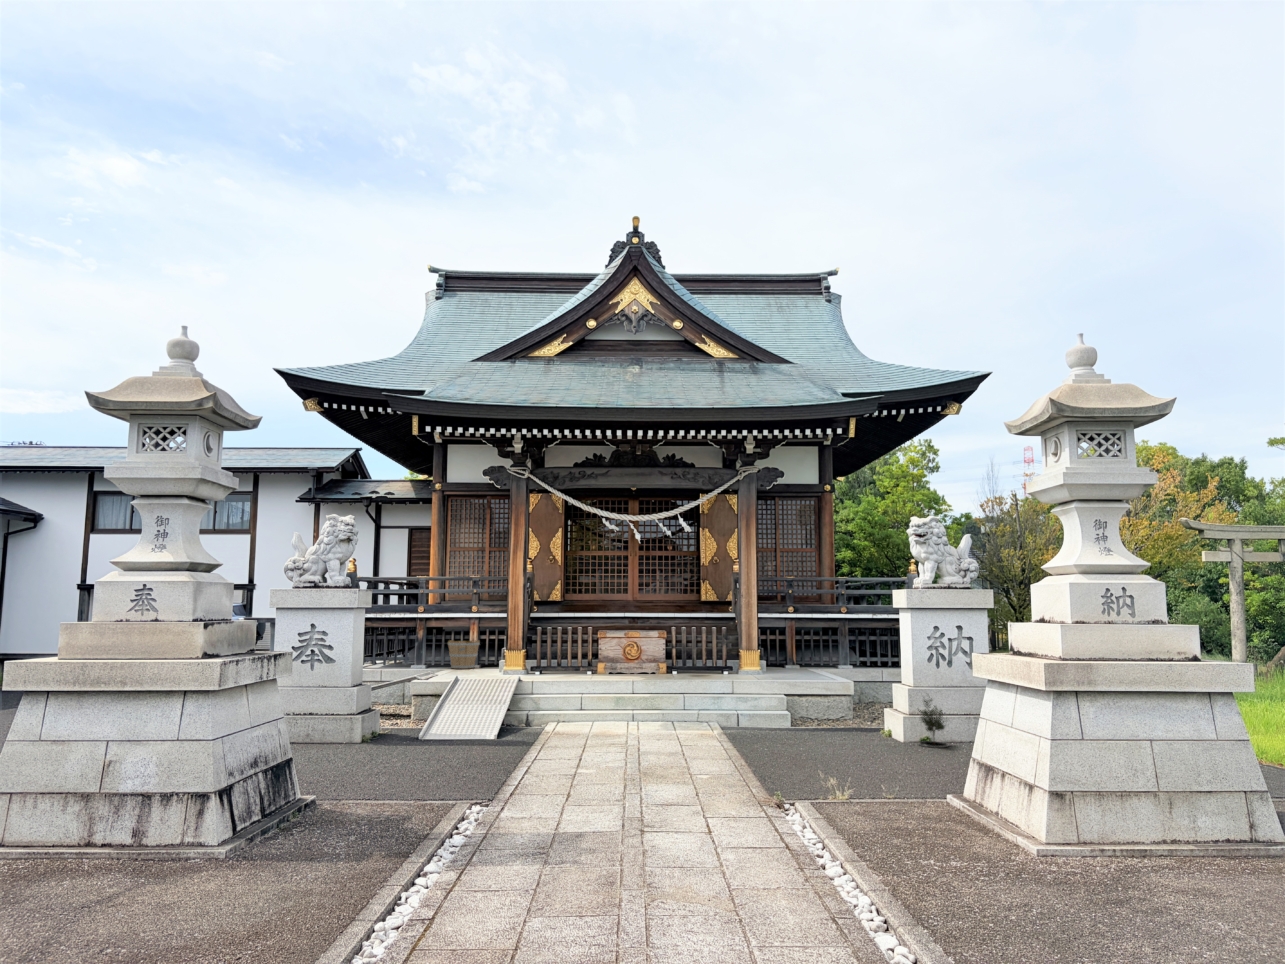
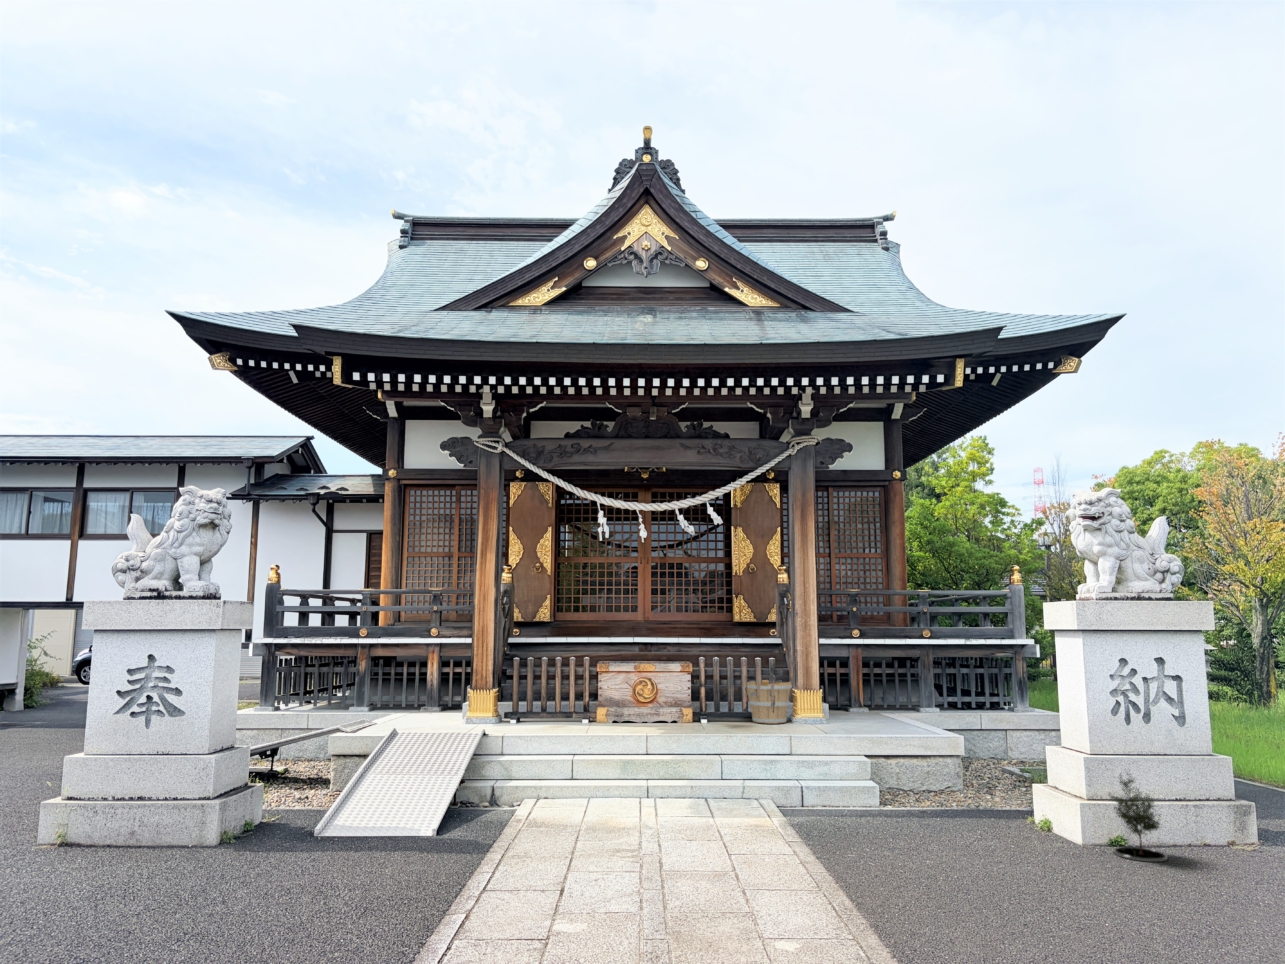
wooden bucket: present [448,640,480,669] -> present [747,680,792,724]

